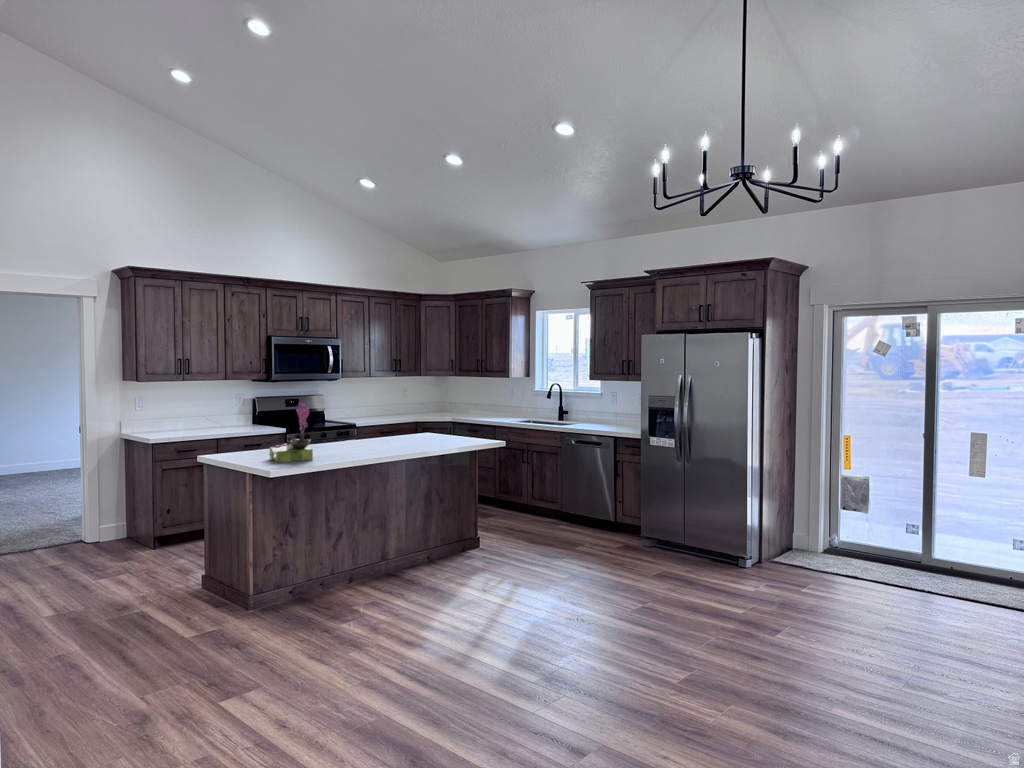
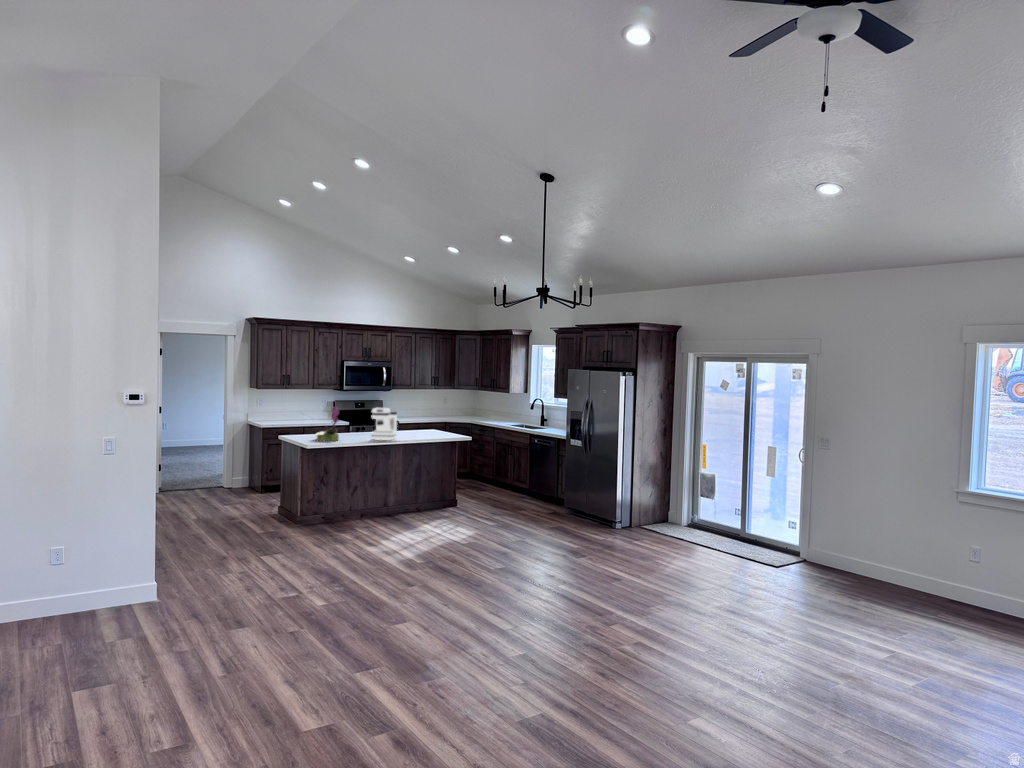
coffee maker: none [359,402,399,453] -> present [371,408,397,439]

